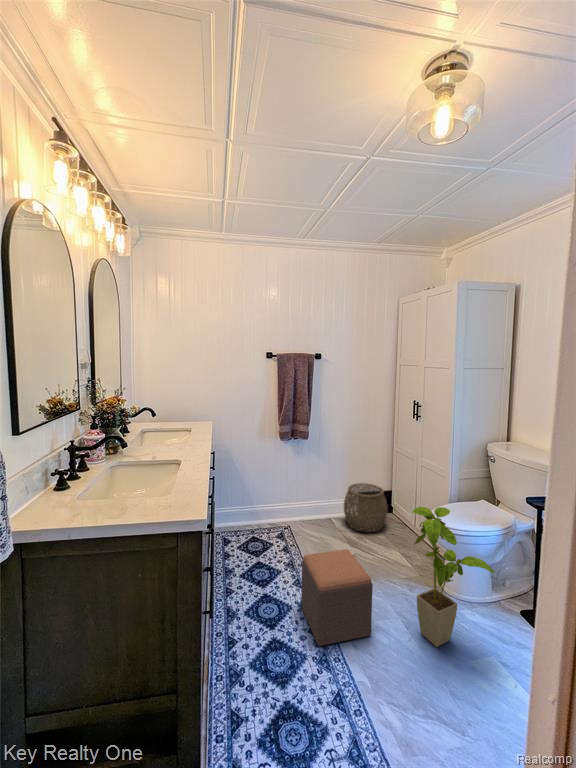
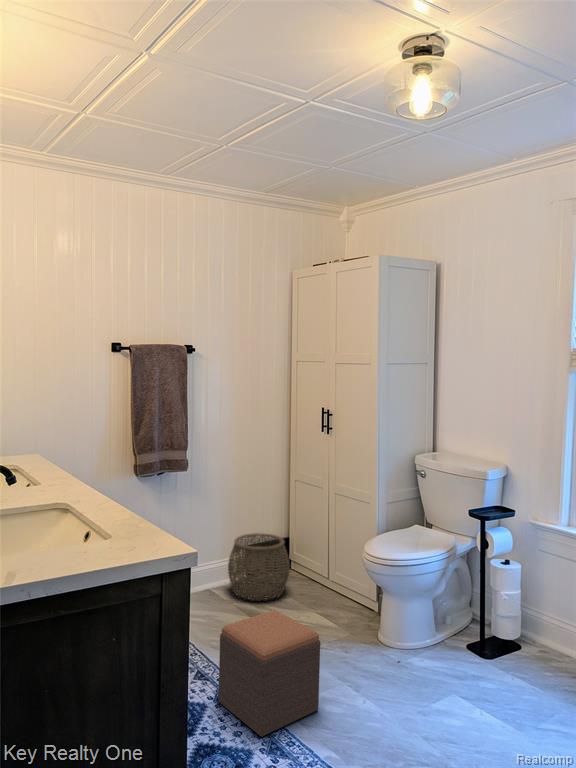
house plant: present [412,507,495,647] -> none [361,531,455,702]

